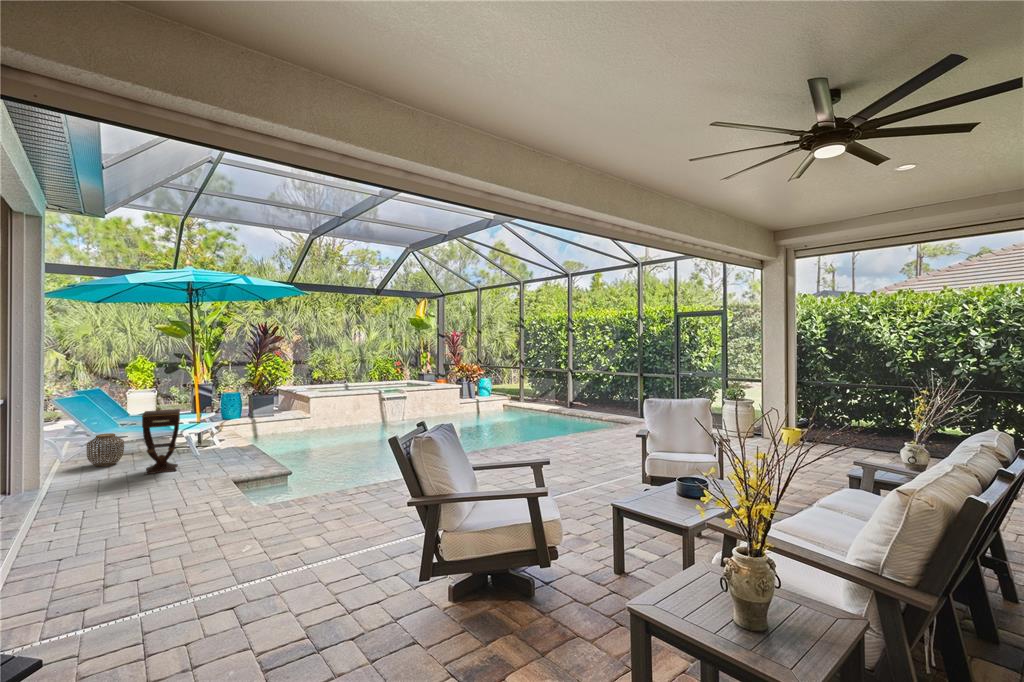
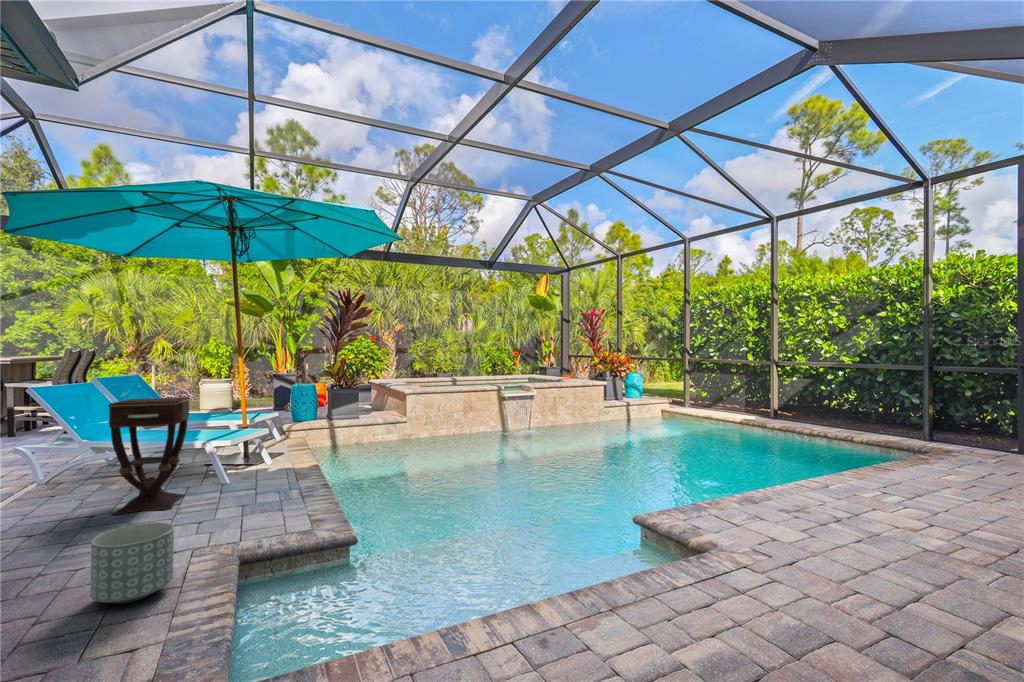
woven basket: present [87,433,124,467] -> none [46,437,111,493]
planter: none [177,469,209,500] -> present [90,522,174,603]

